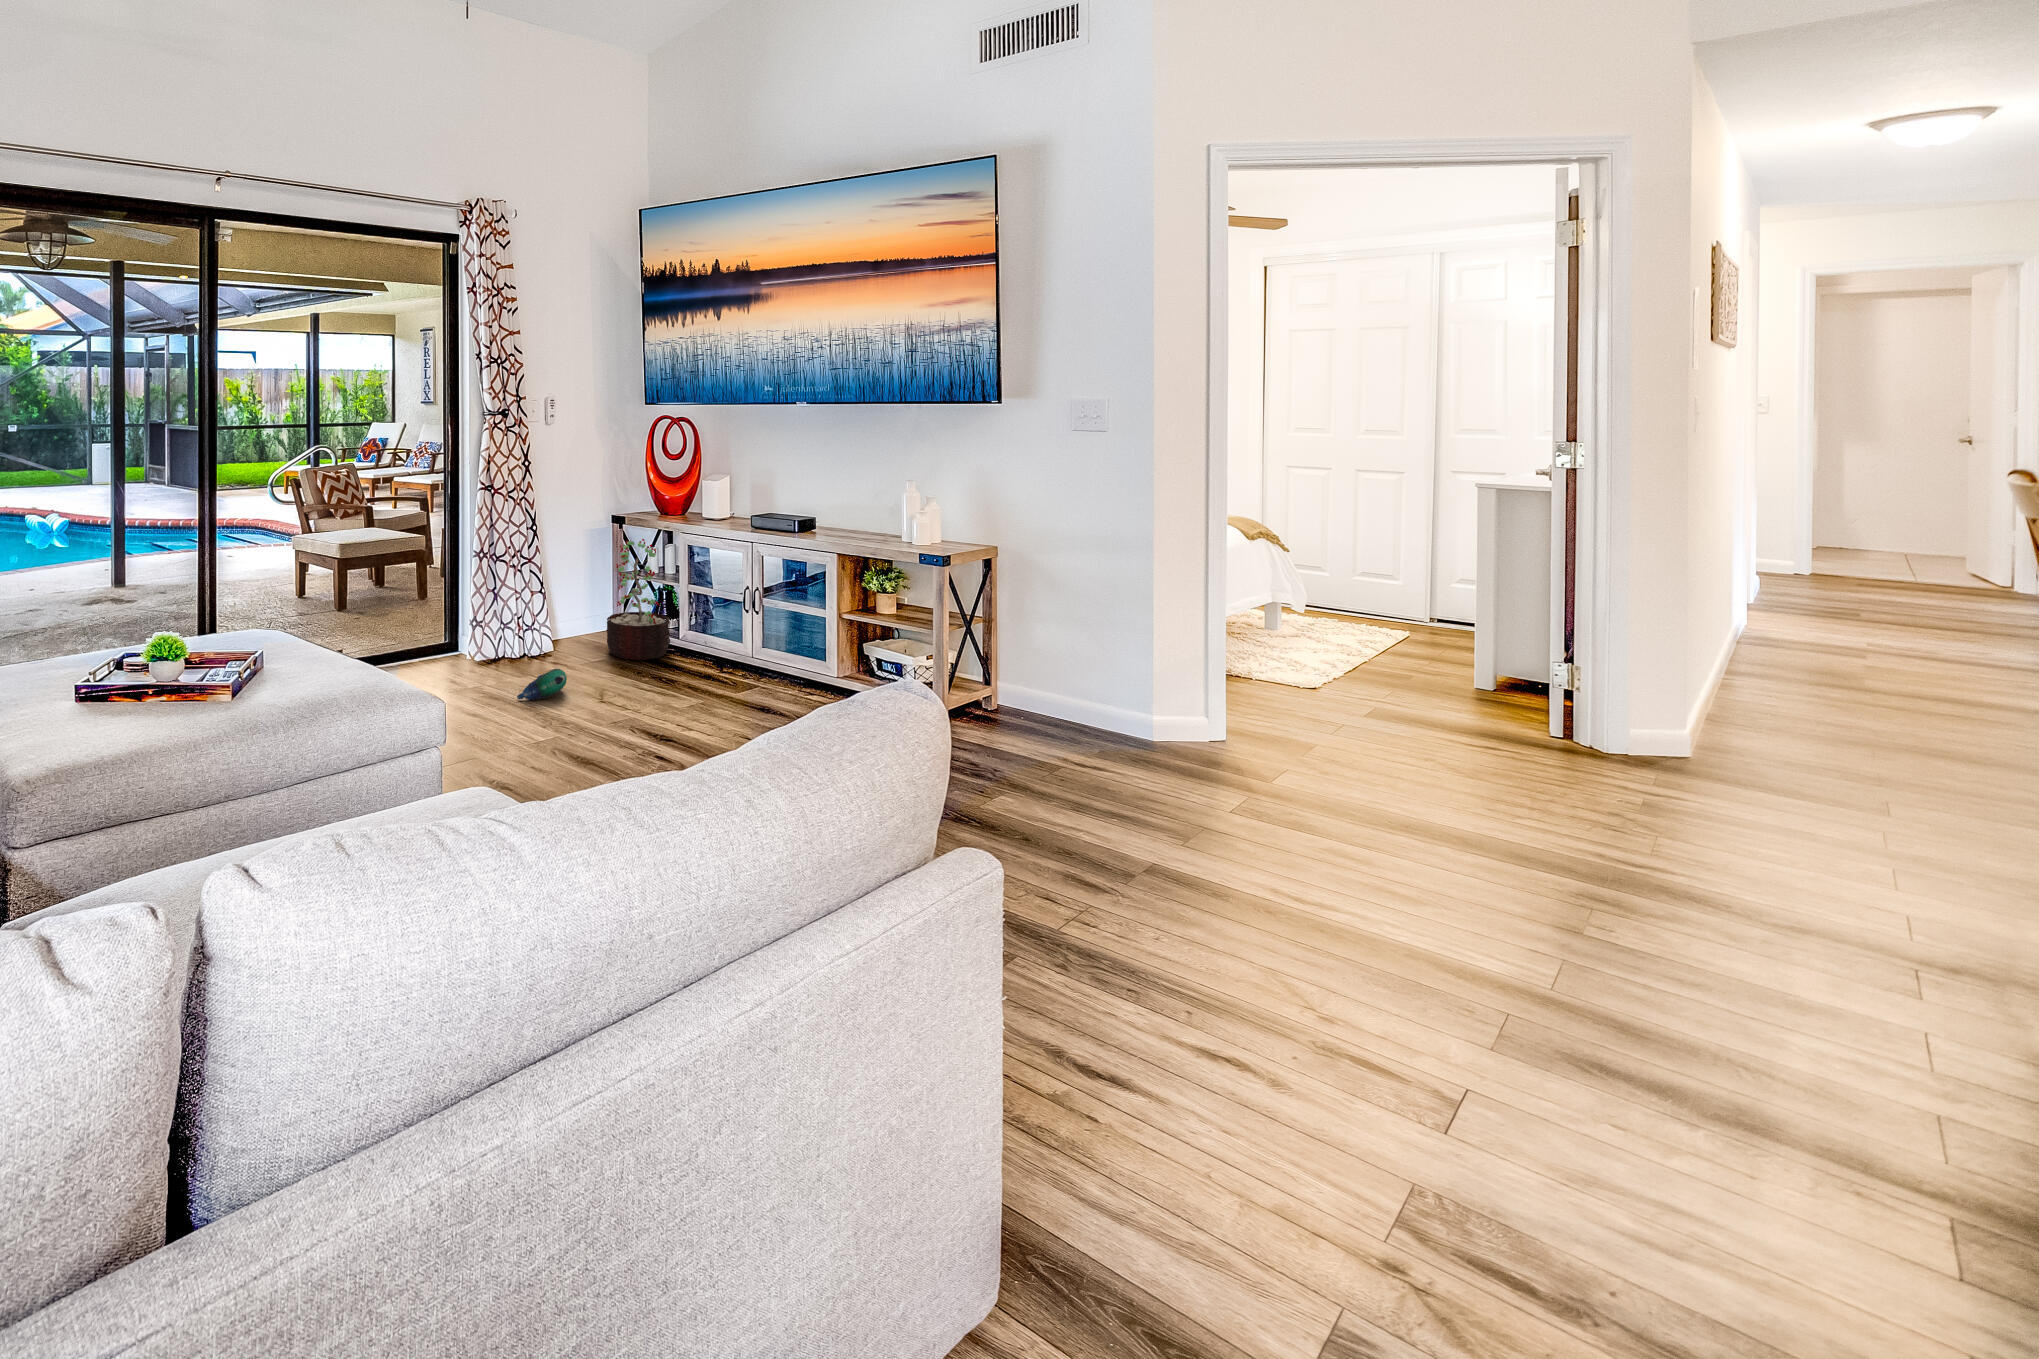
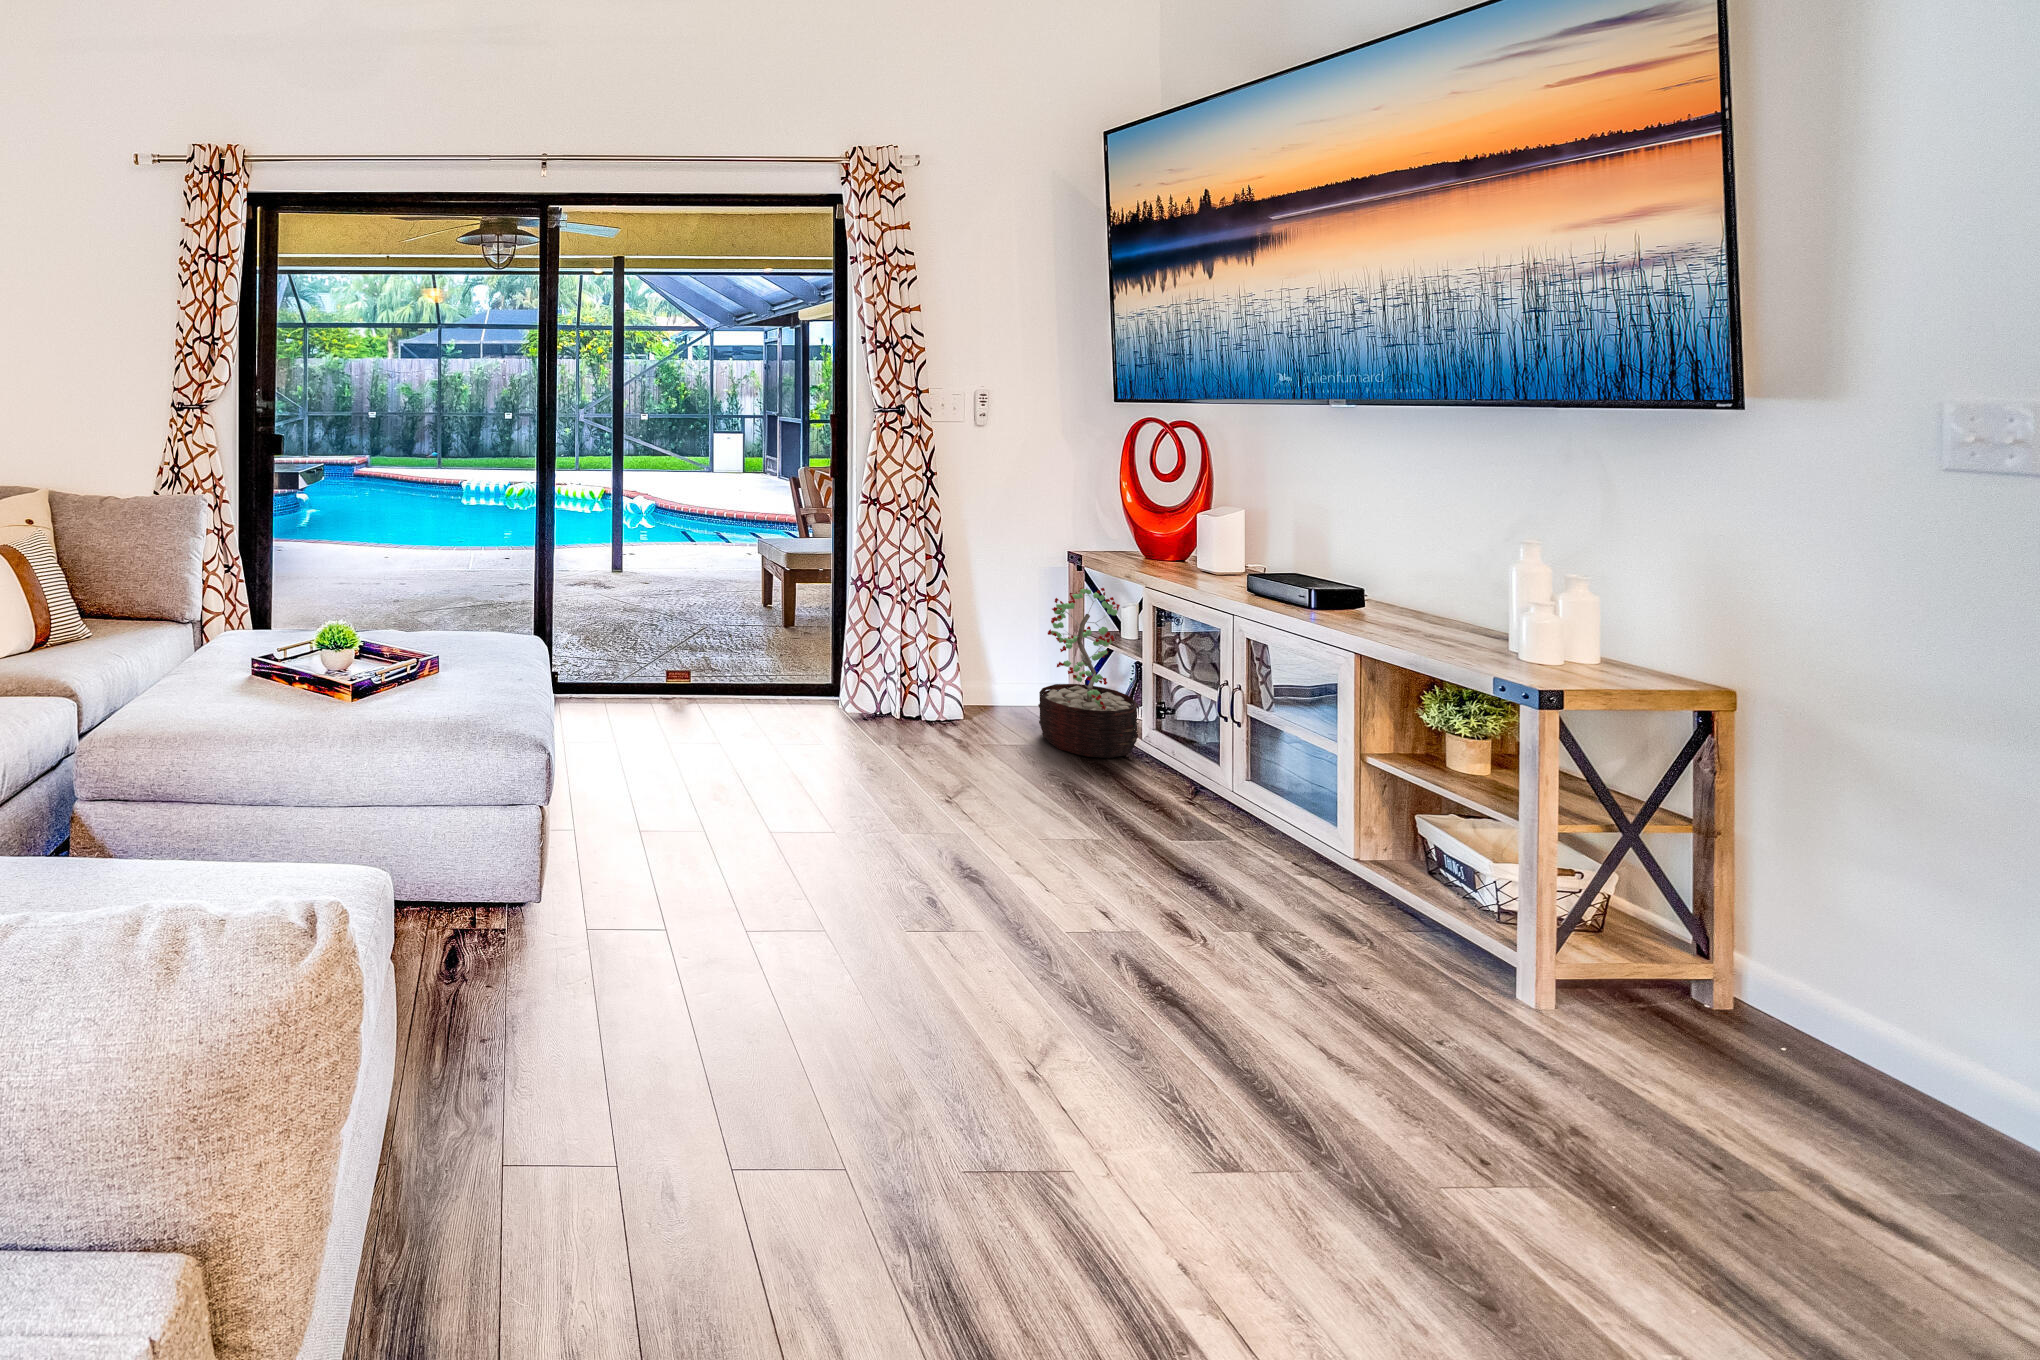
plush toy: present [517,669,567,700] -> none [845,745,925,780]

